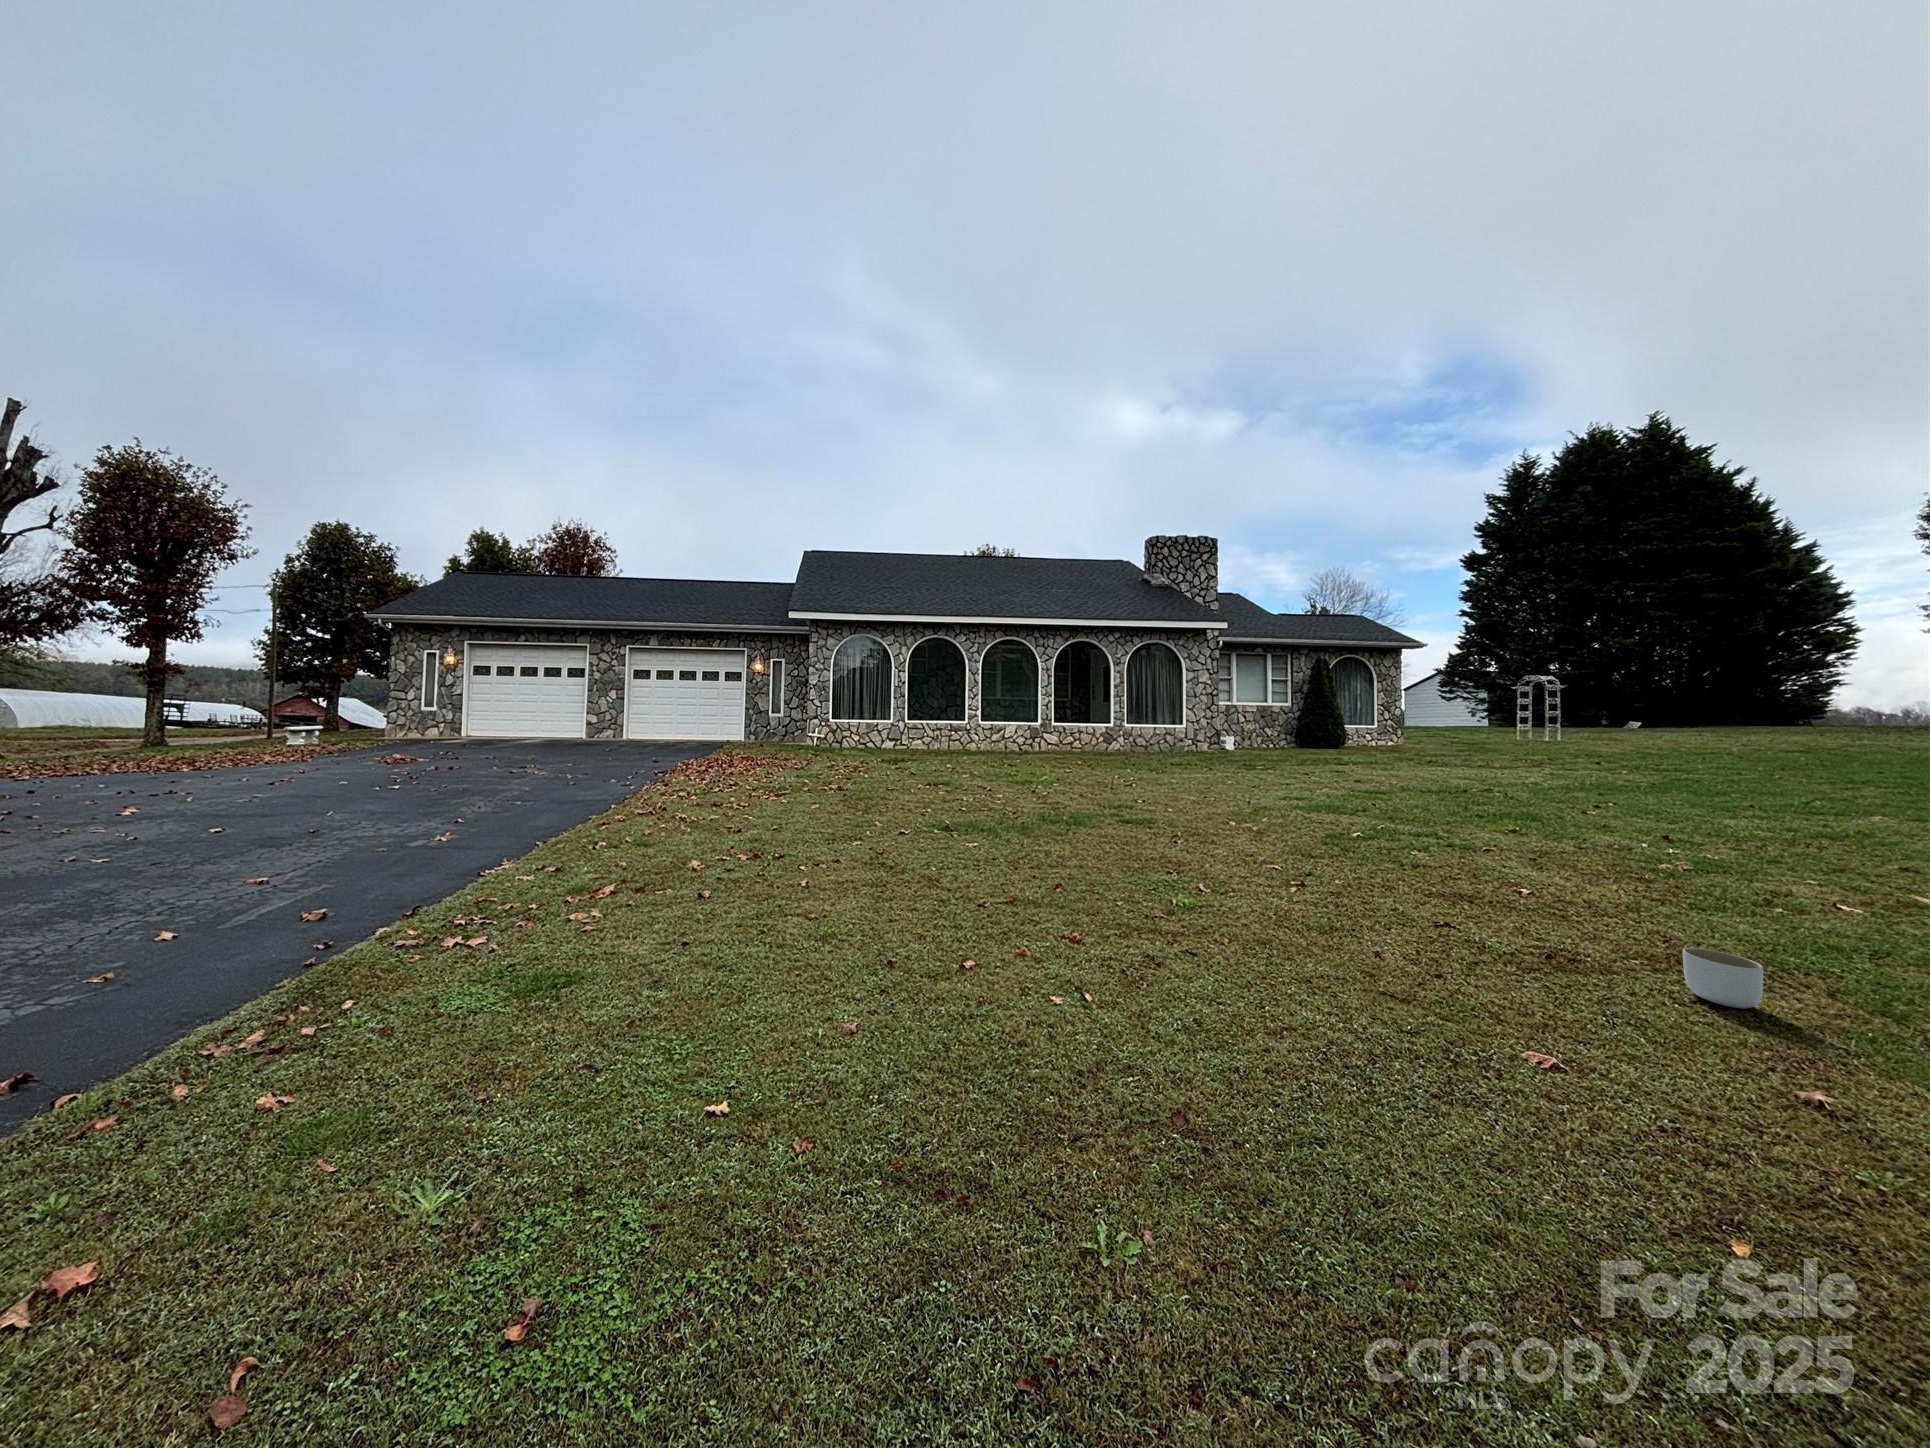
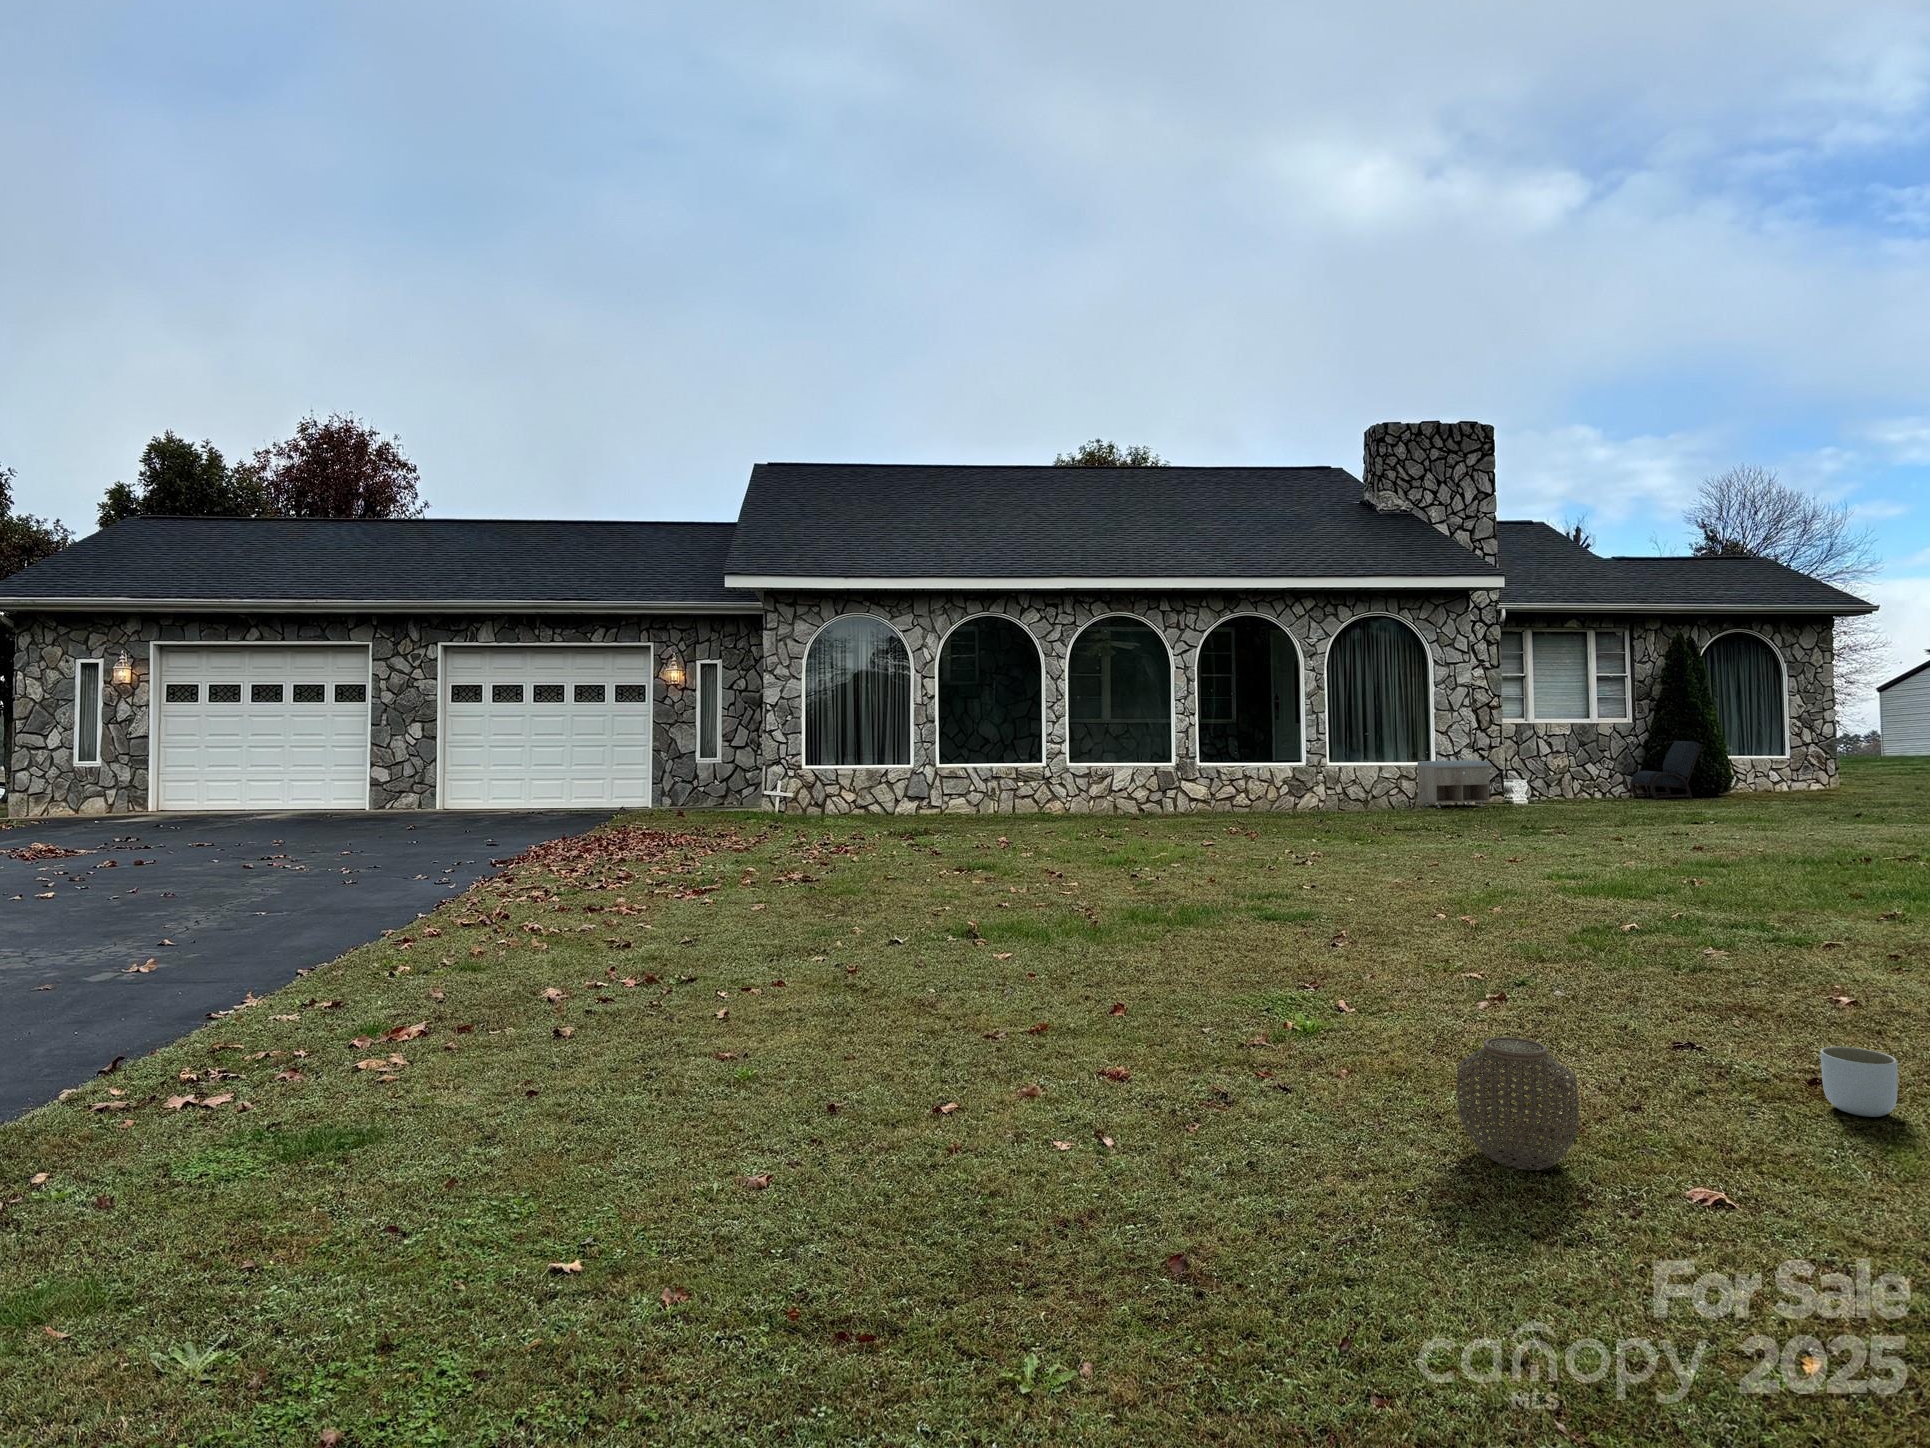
lounge chair: none [1288,716,1330,748] -> present [1630,741,1702,799]
storage bench: none [1175,724,1216,750] -> present [1417,760,1490,808]
woven basket: none [1446,948,1574,1068] -> present [1457,1037,1579,1170]

